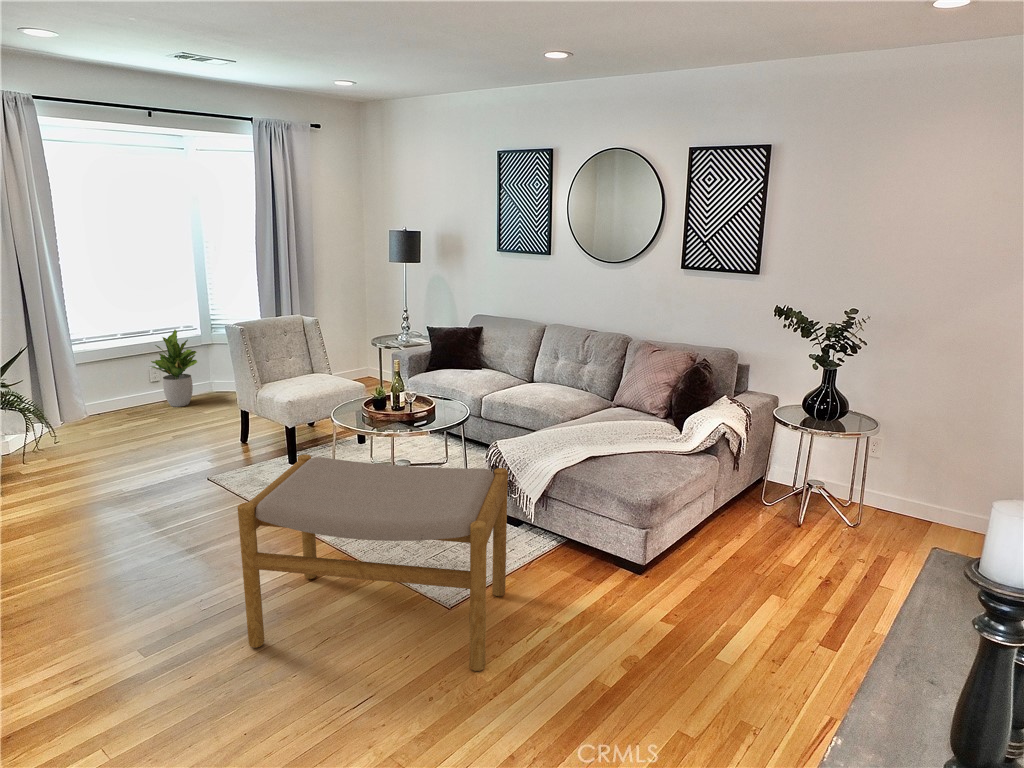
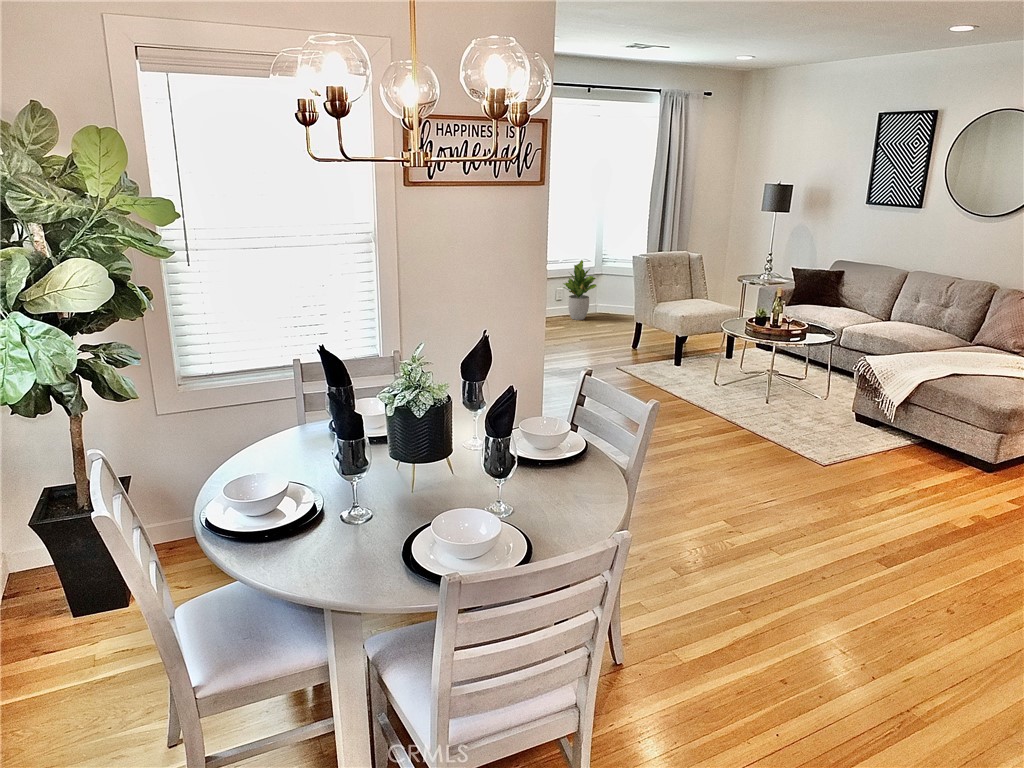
footstool: present [238,454,508,671] -> none [683,344,886,502]

